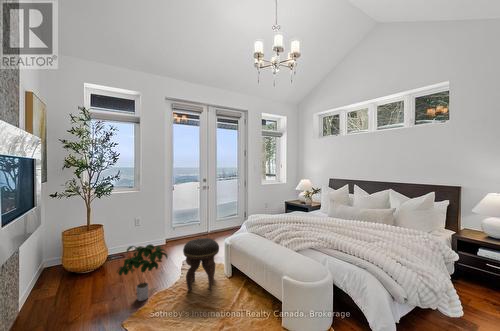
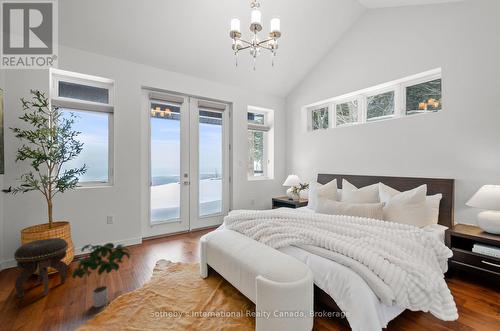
footstool: present [183,238,219,290] -> present [14,238,68,297]

